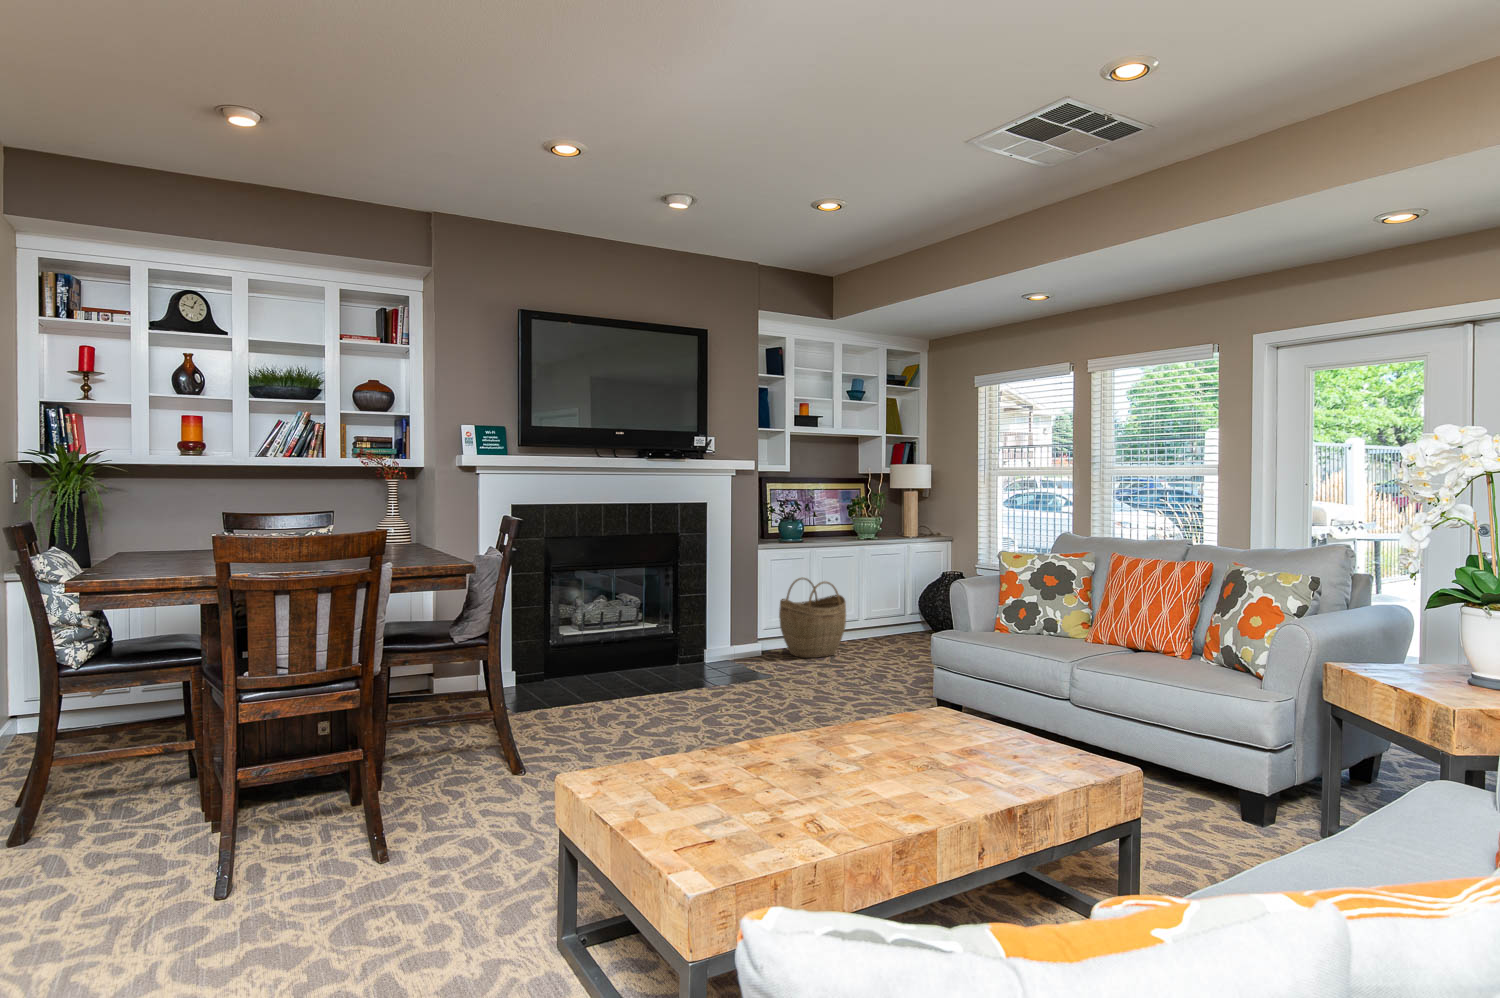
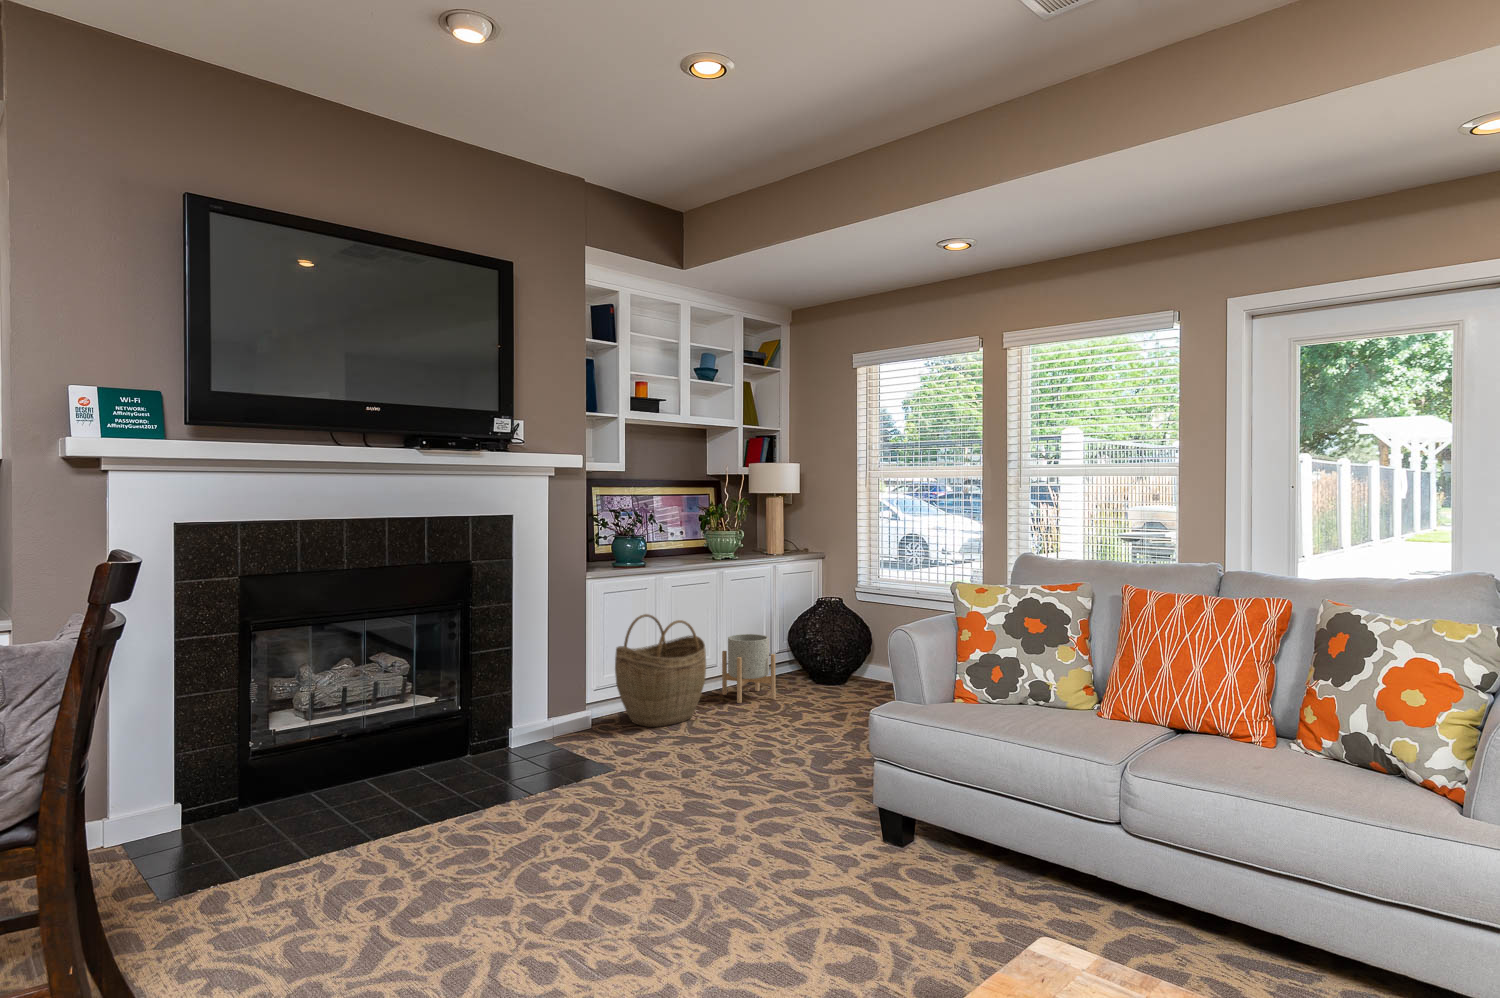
planter: none [863,598,903,648] -> present [722,634,775,703]

